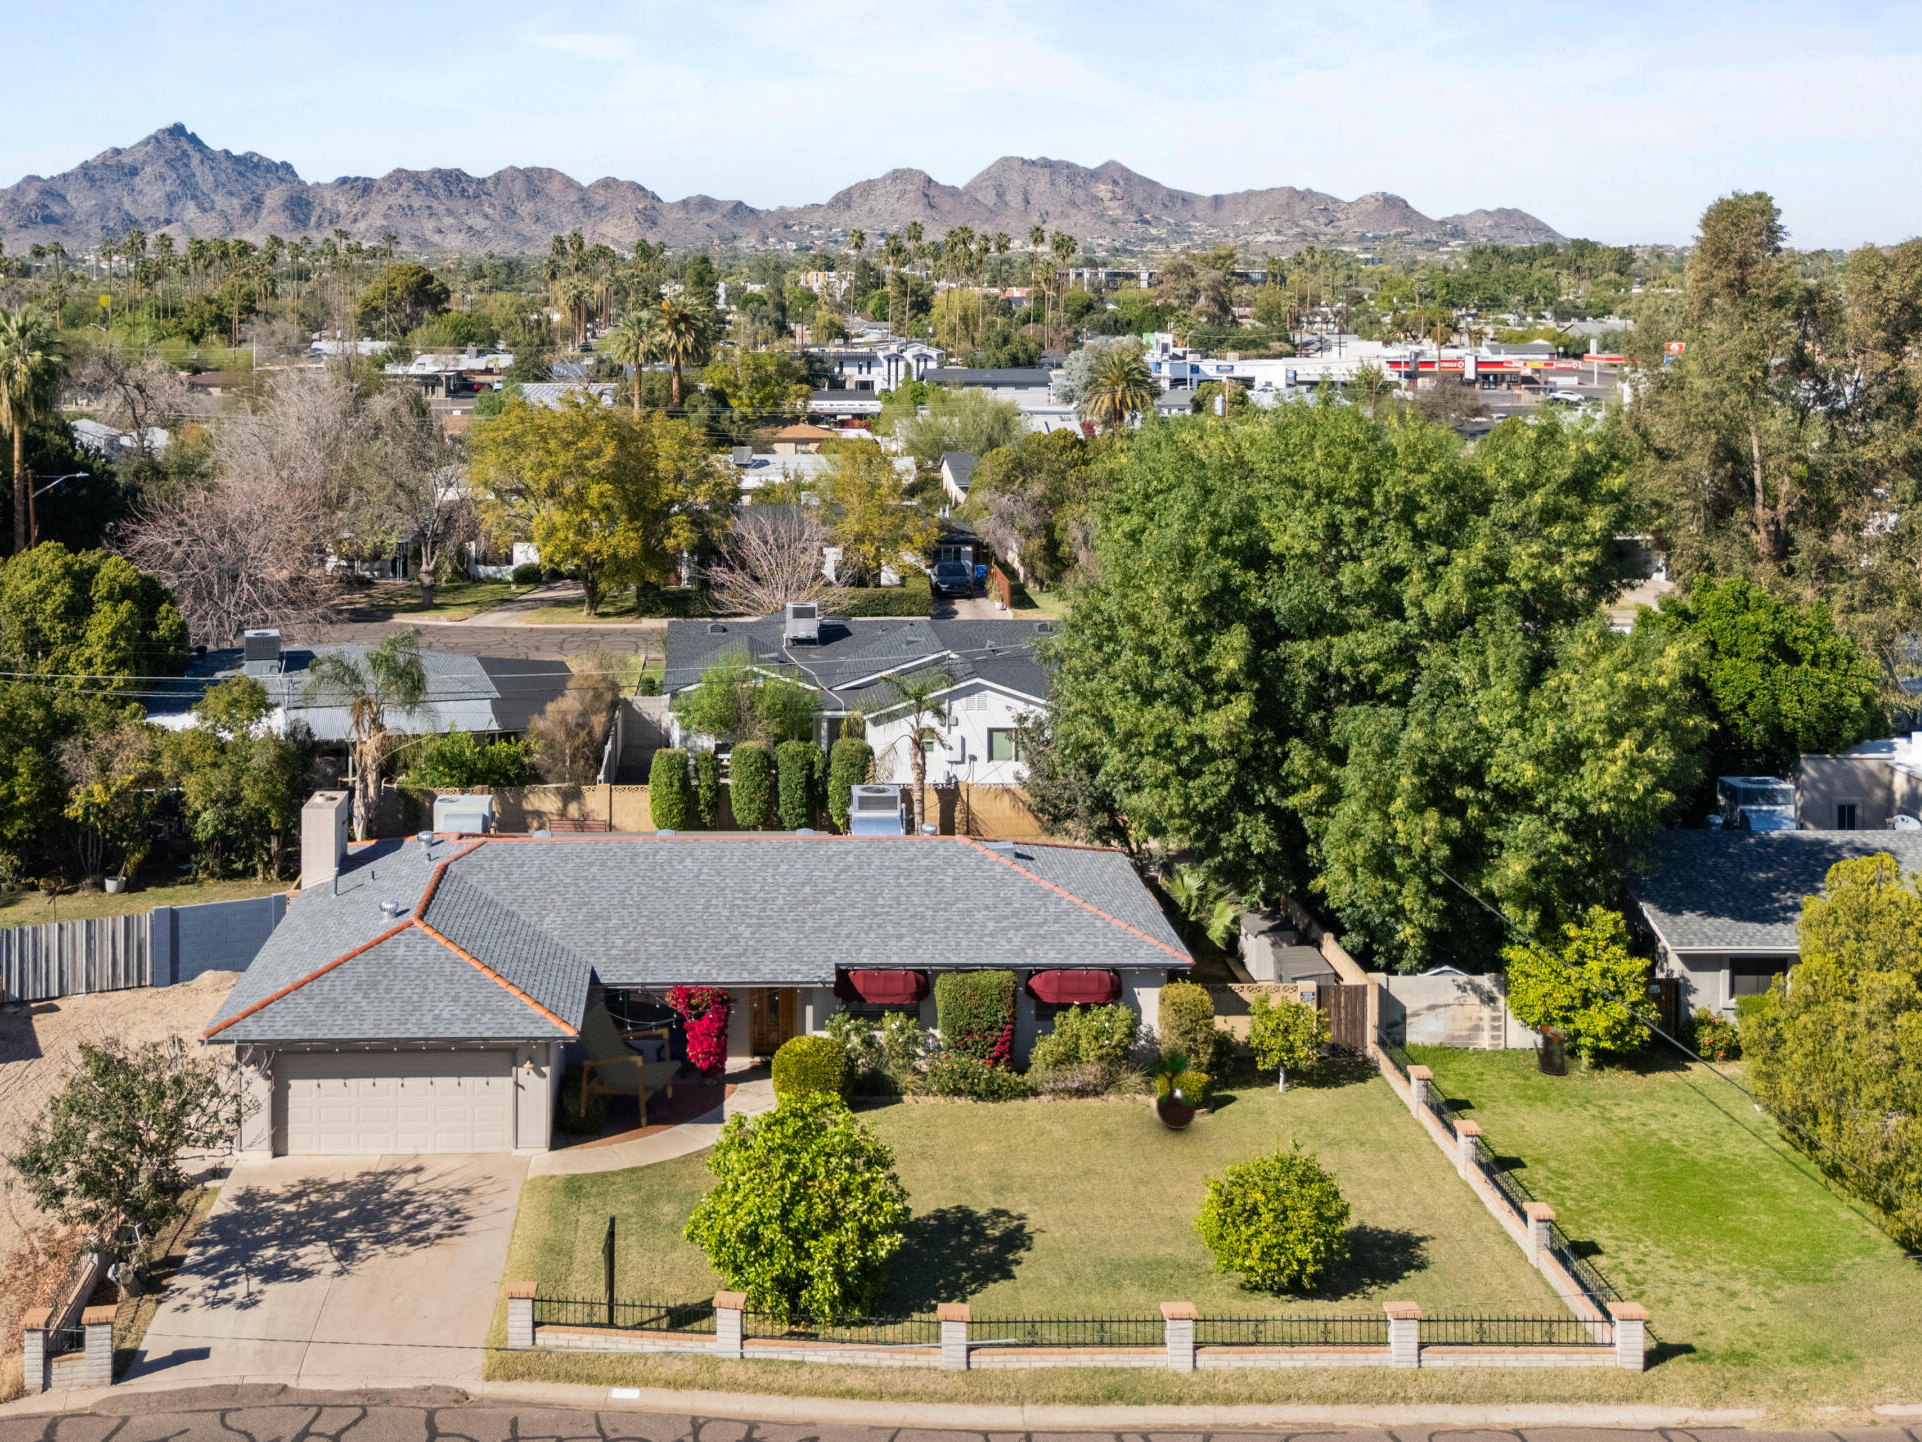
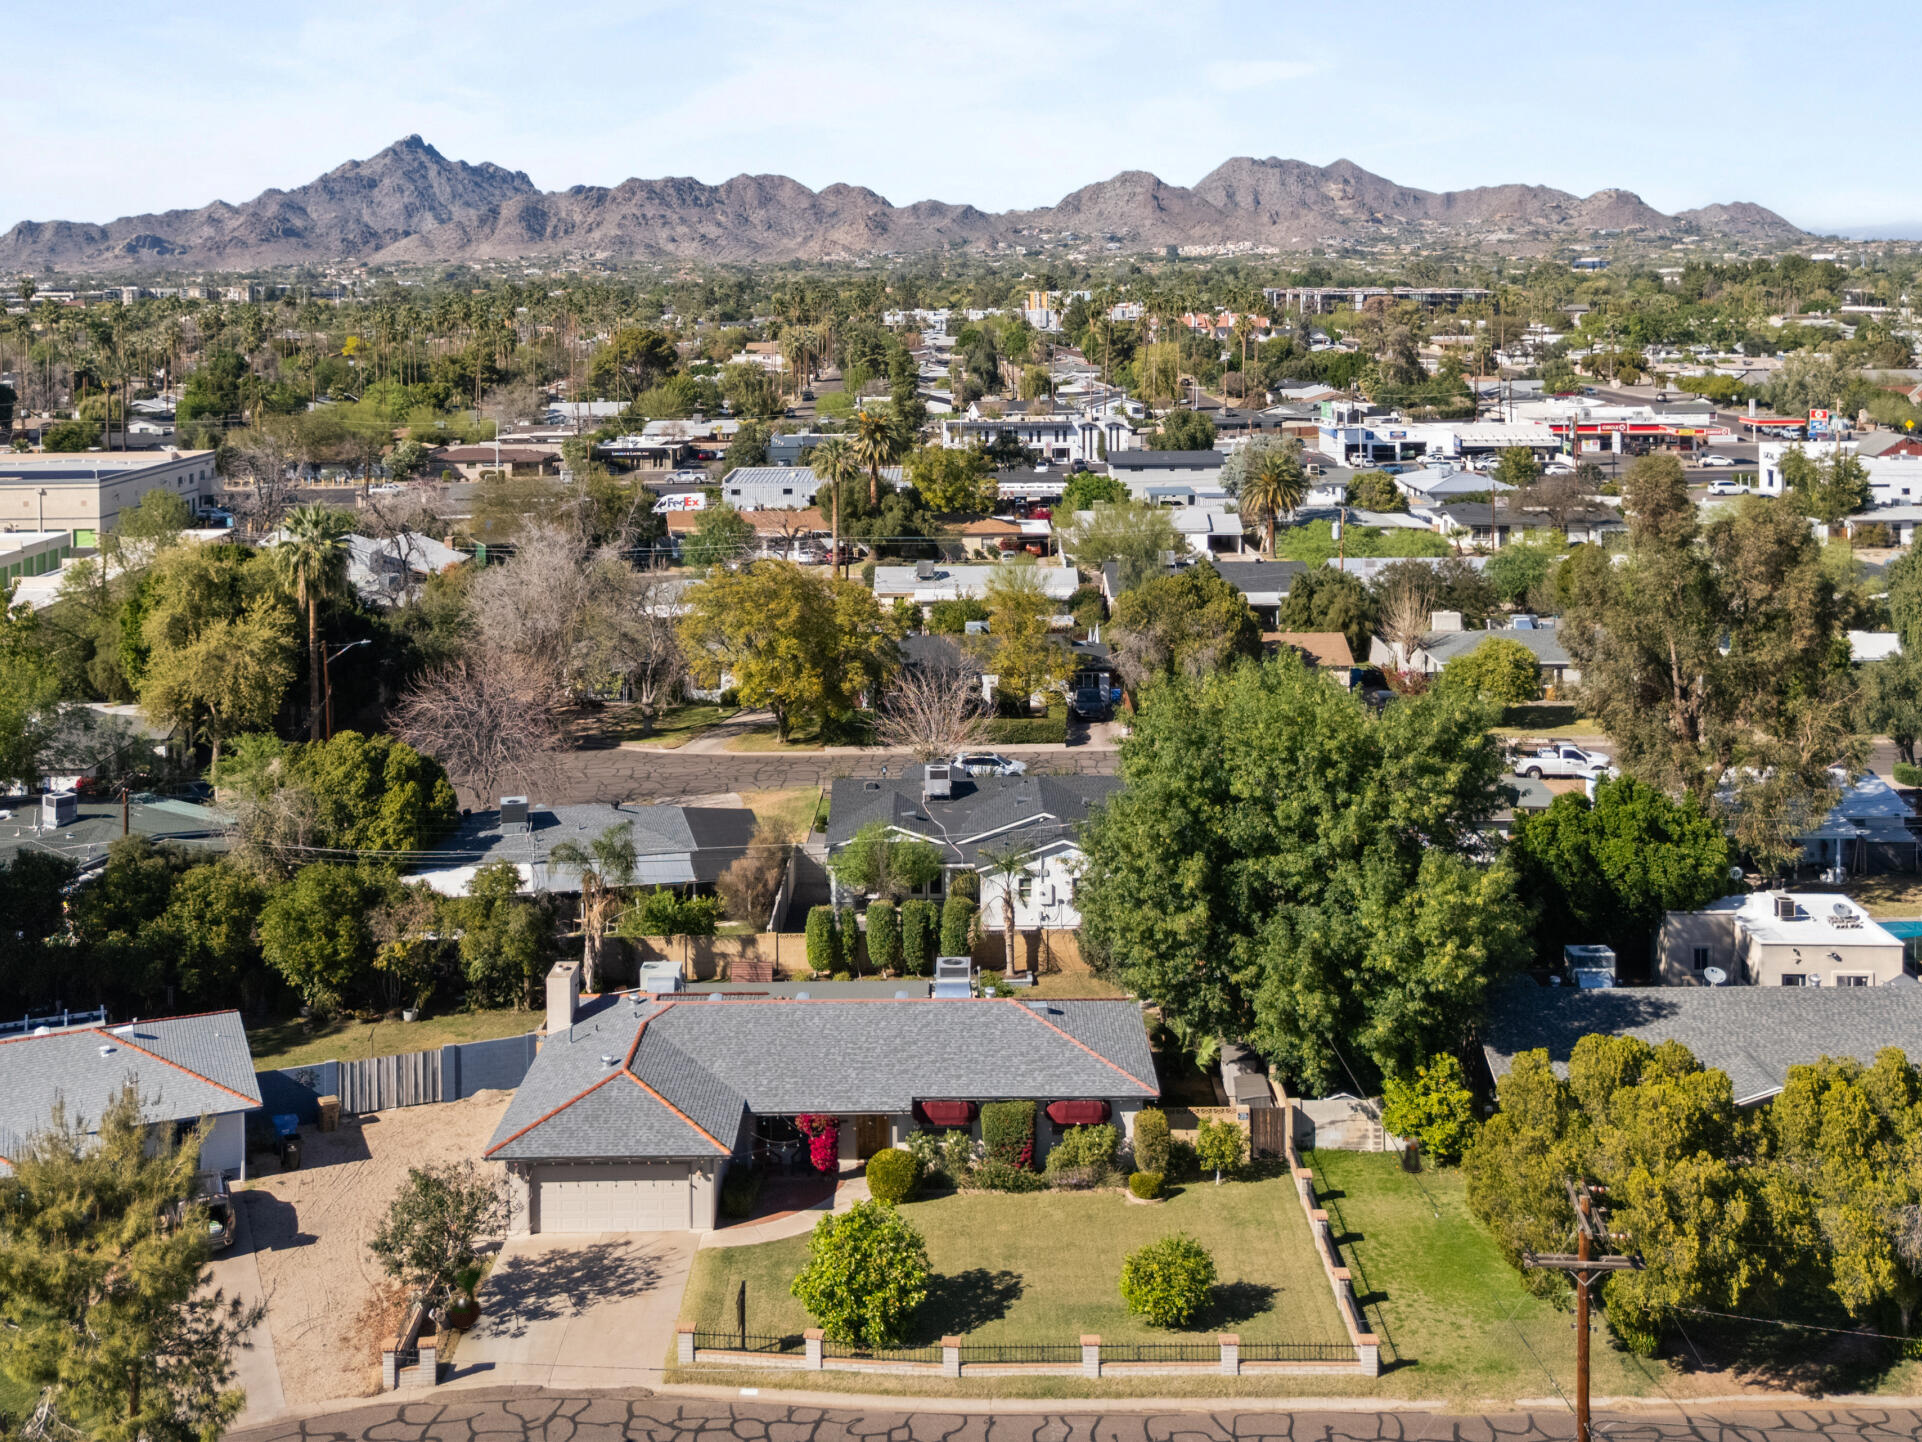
lounge chair: present [578,1004,681,1127] -> none [732,1125,804,1213]
potted tree: present [1145,1046,1196,1129] -> present [450,1263,487,1329]

